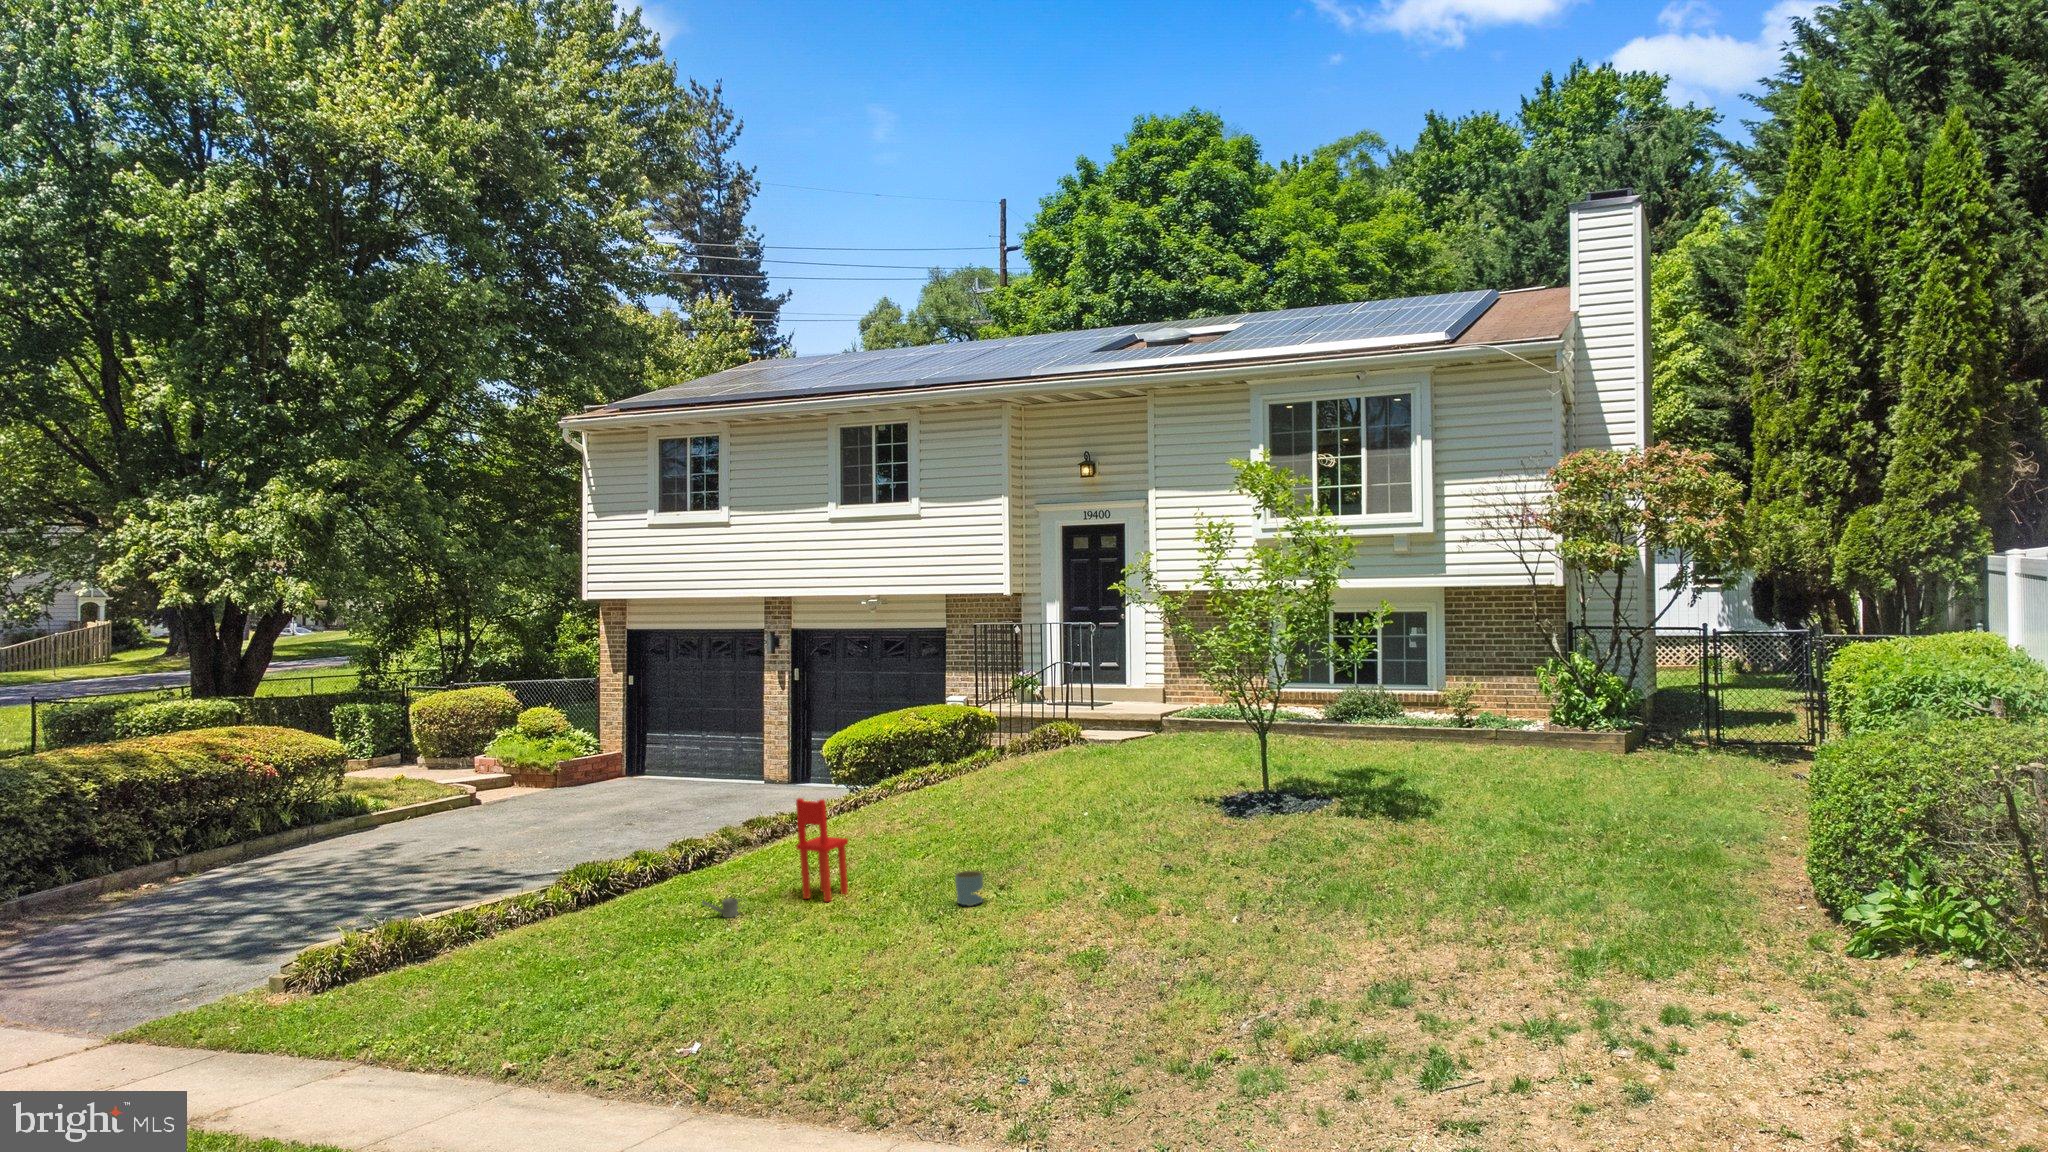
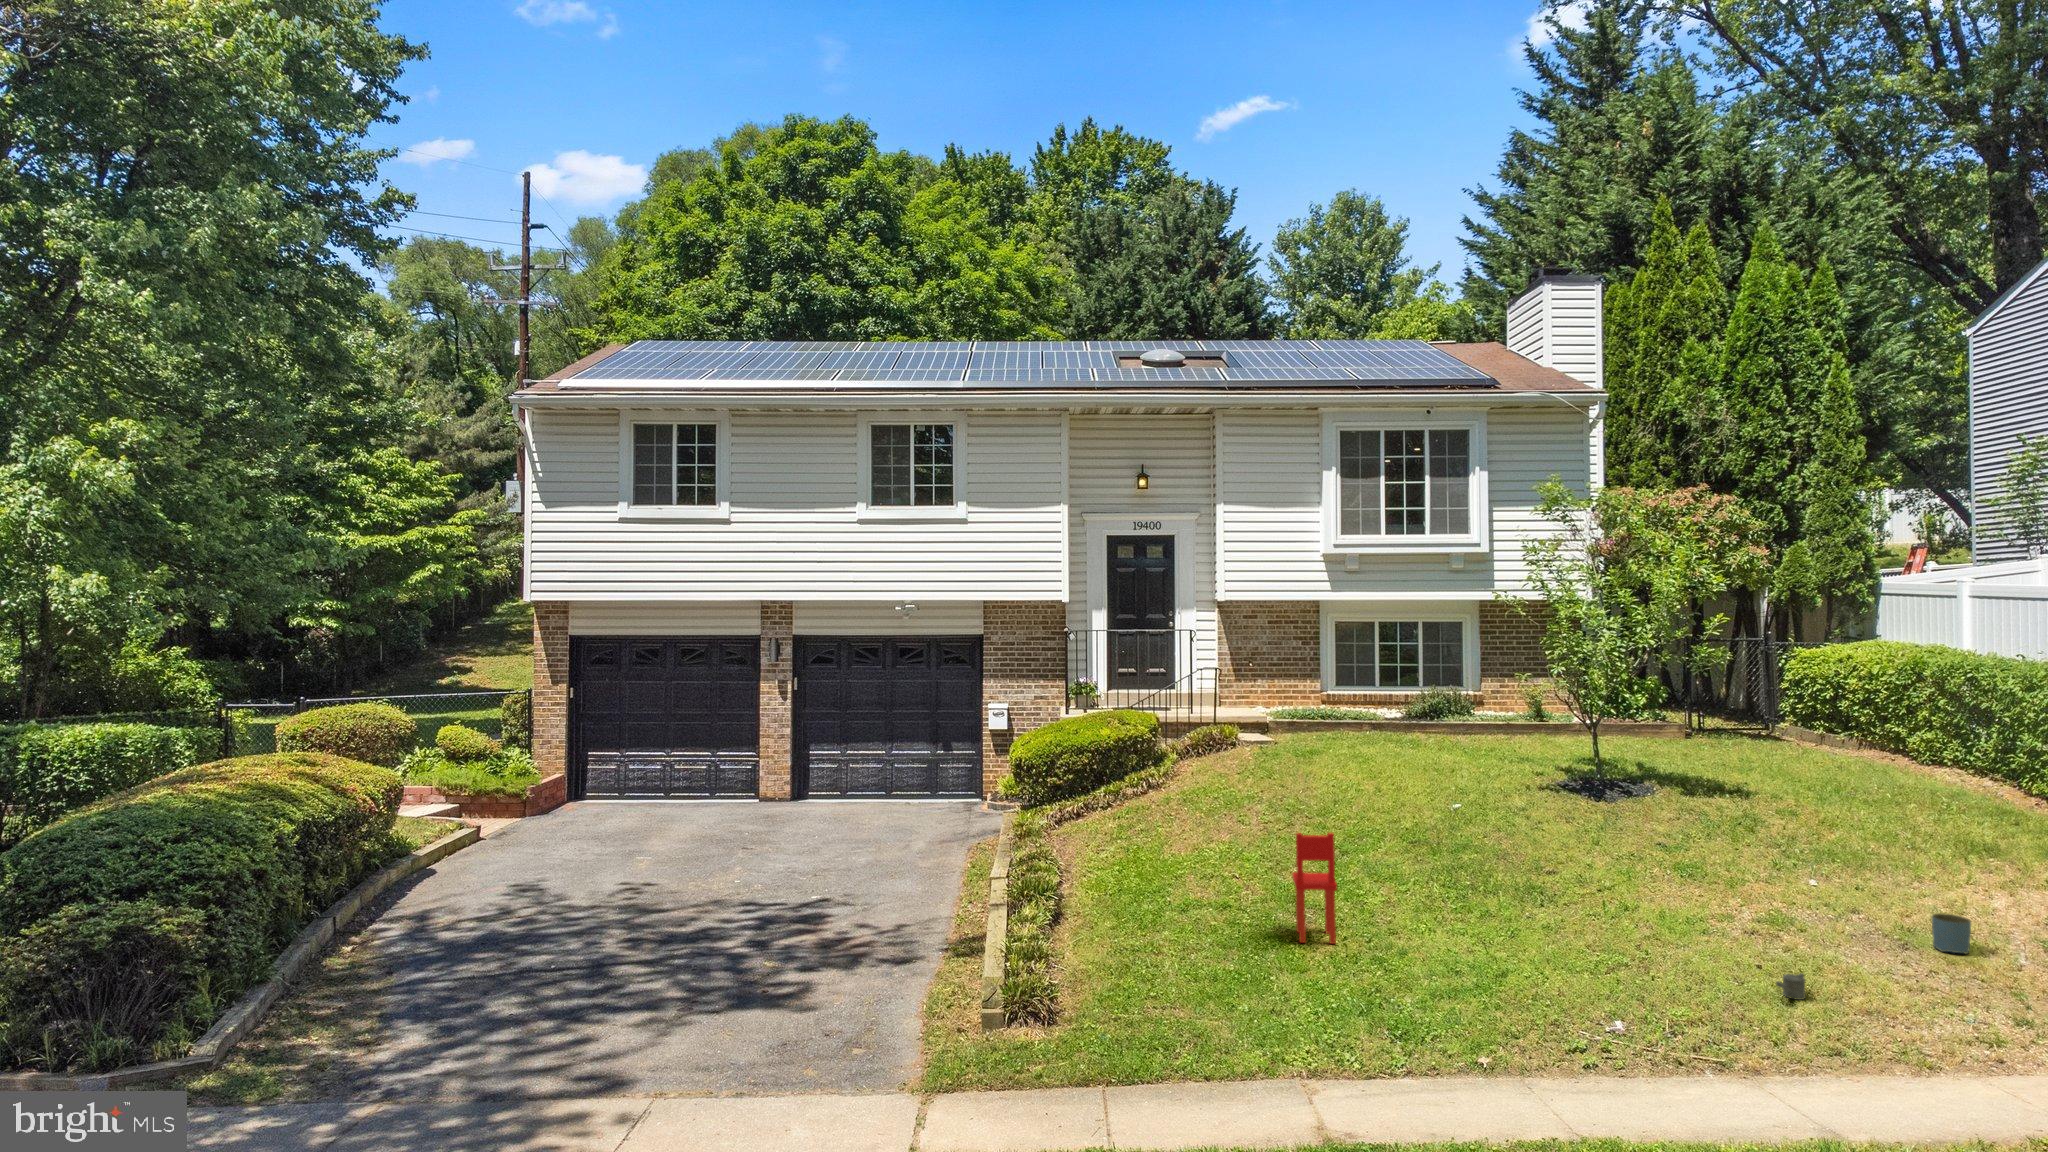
planter: present [955,870,983,906] -> present [1932,913,1971,954]
watering can: present [702,898,745,918] -> present [1776,973,1806,1000]

